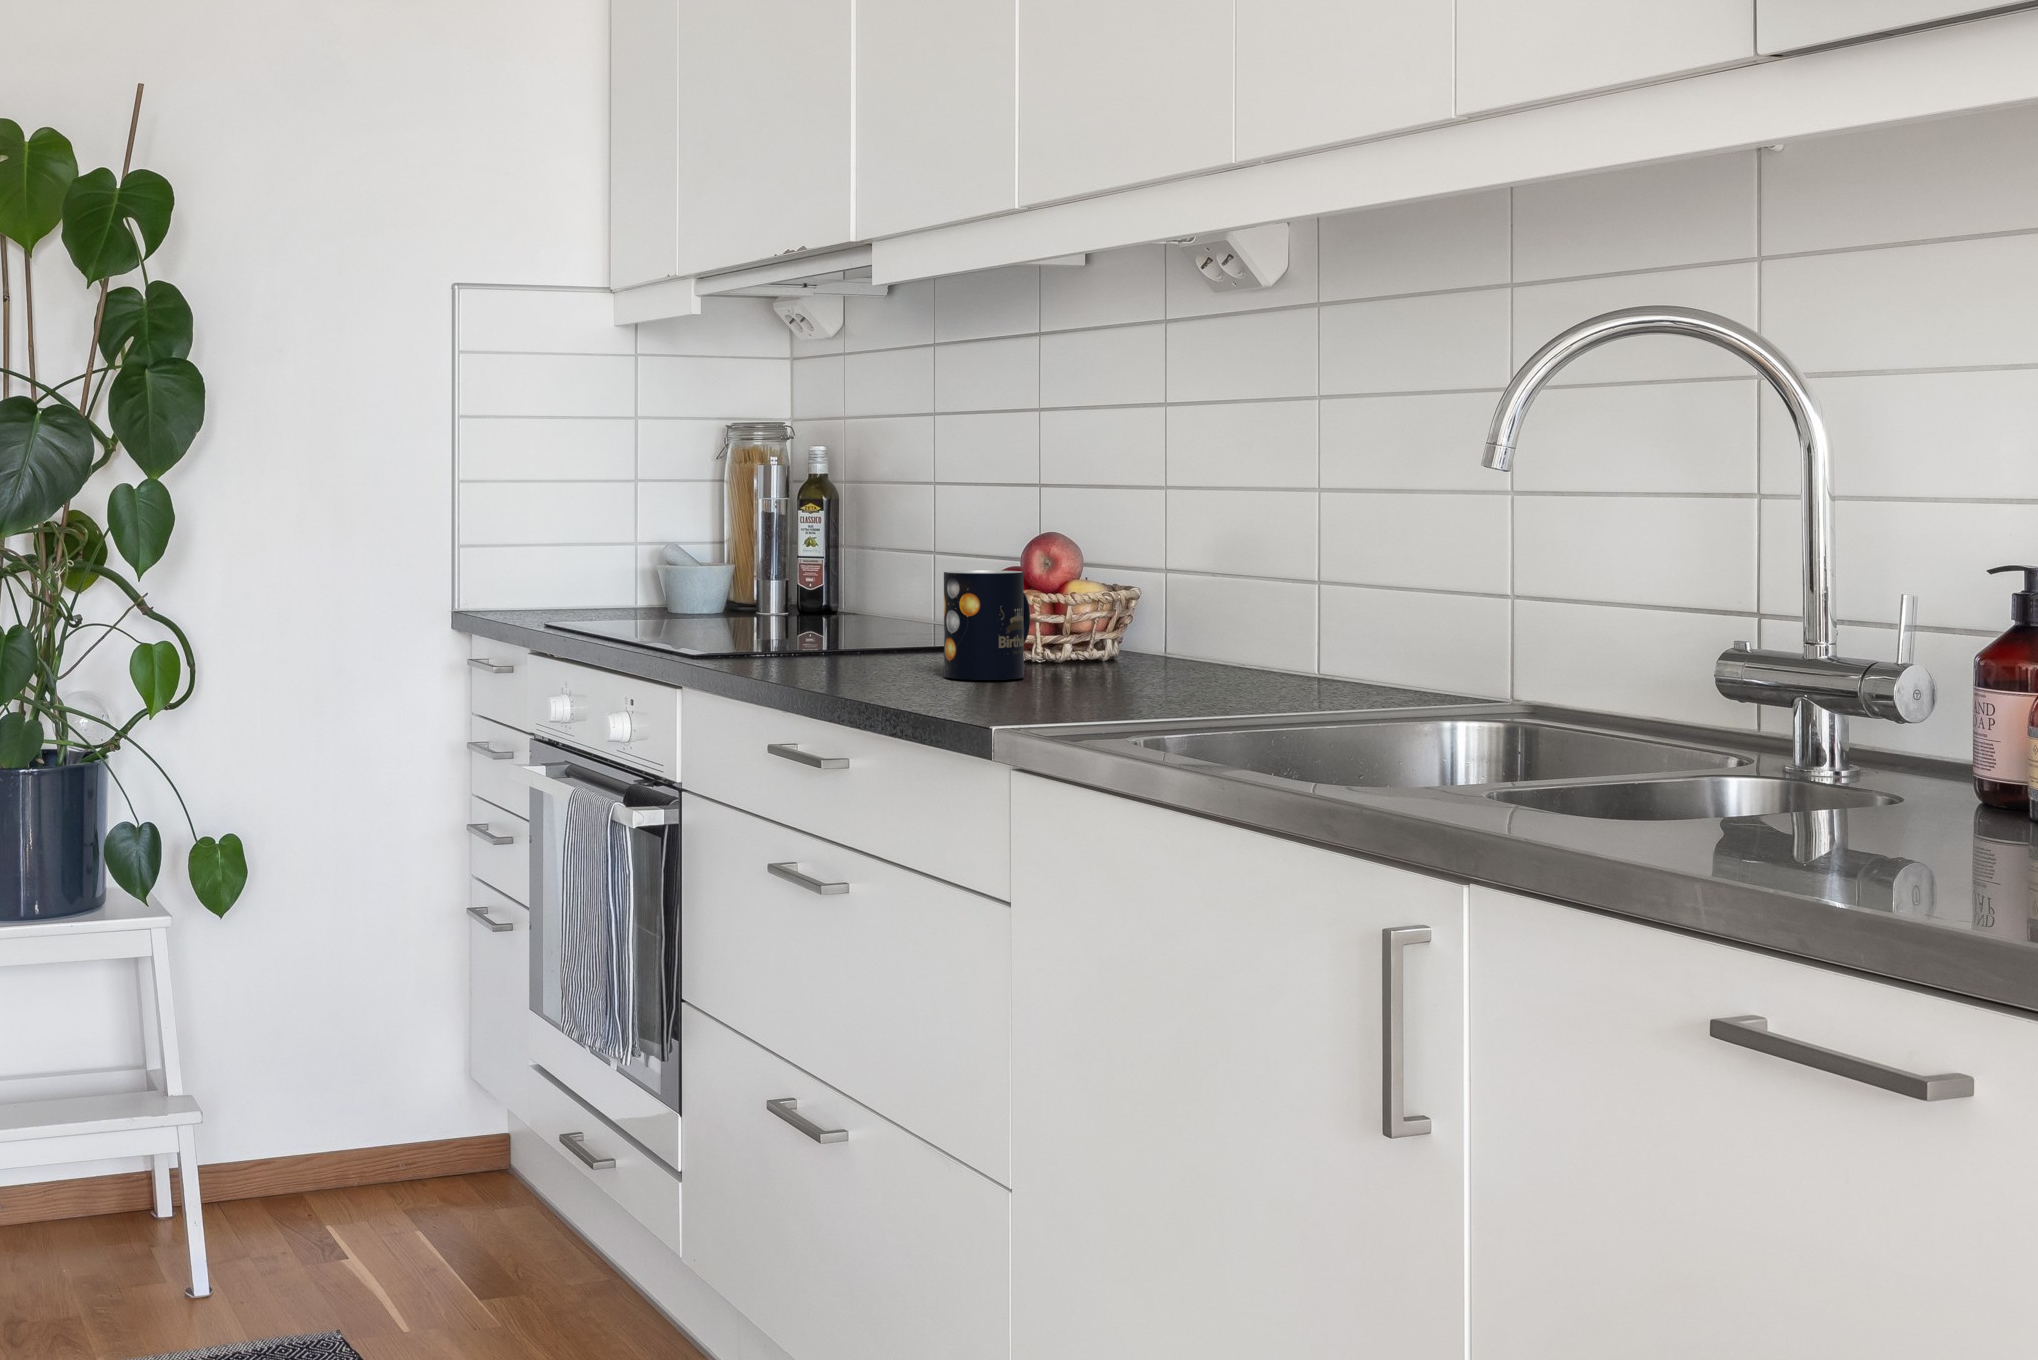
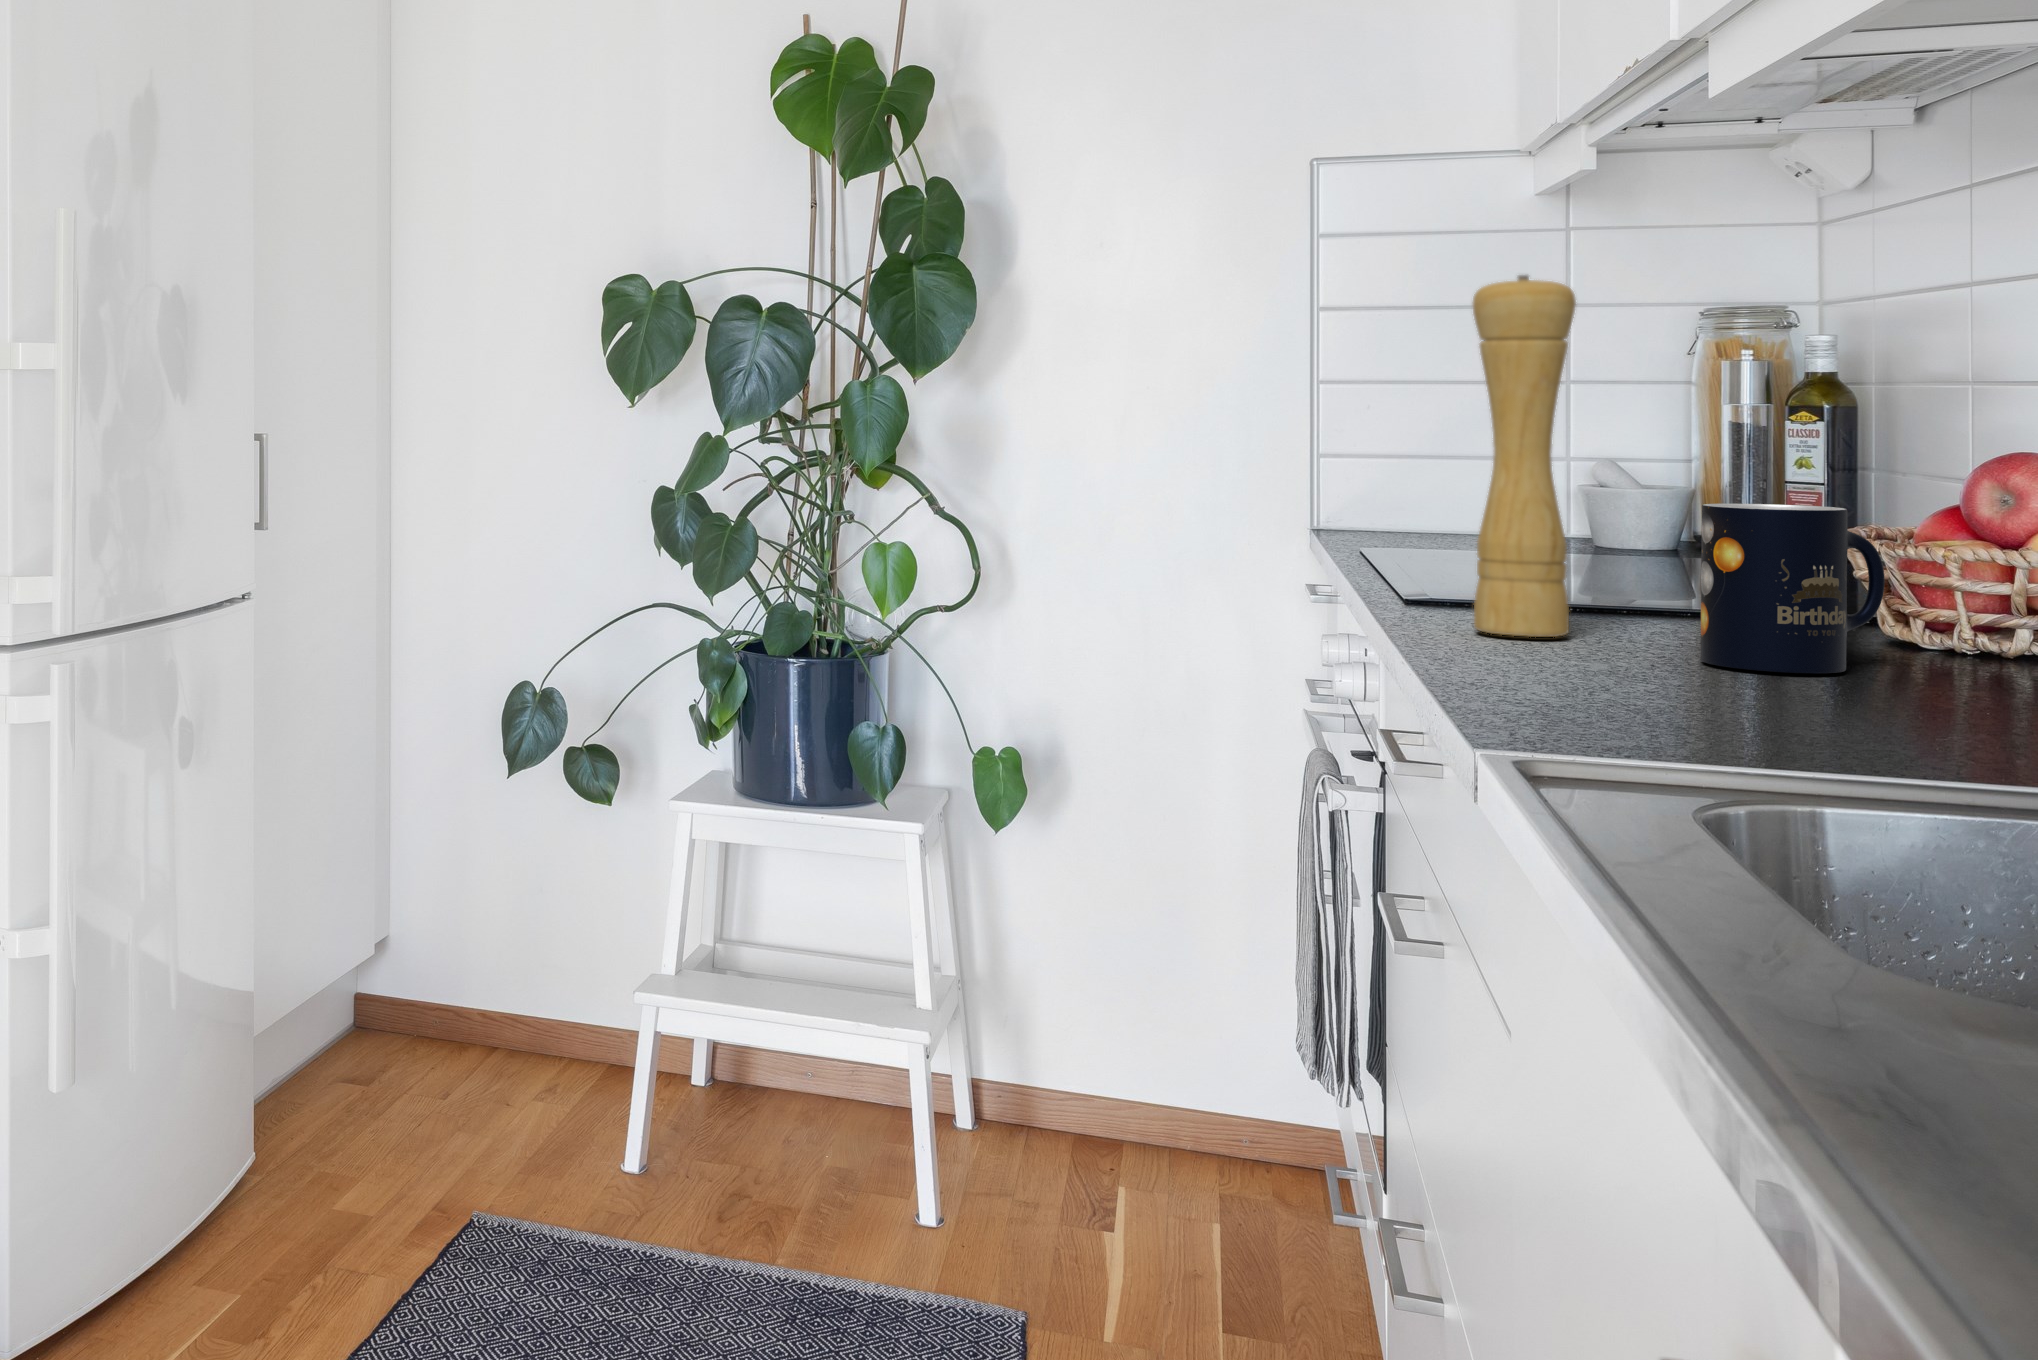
pepper mill: none [782,412,847,673] -> present [1473,275,1576,637]

